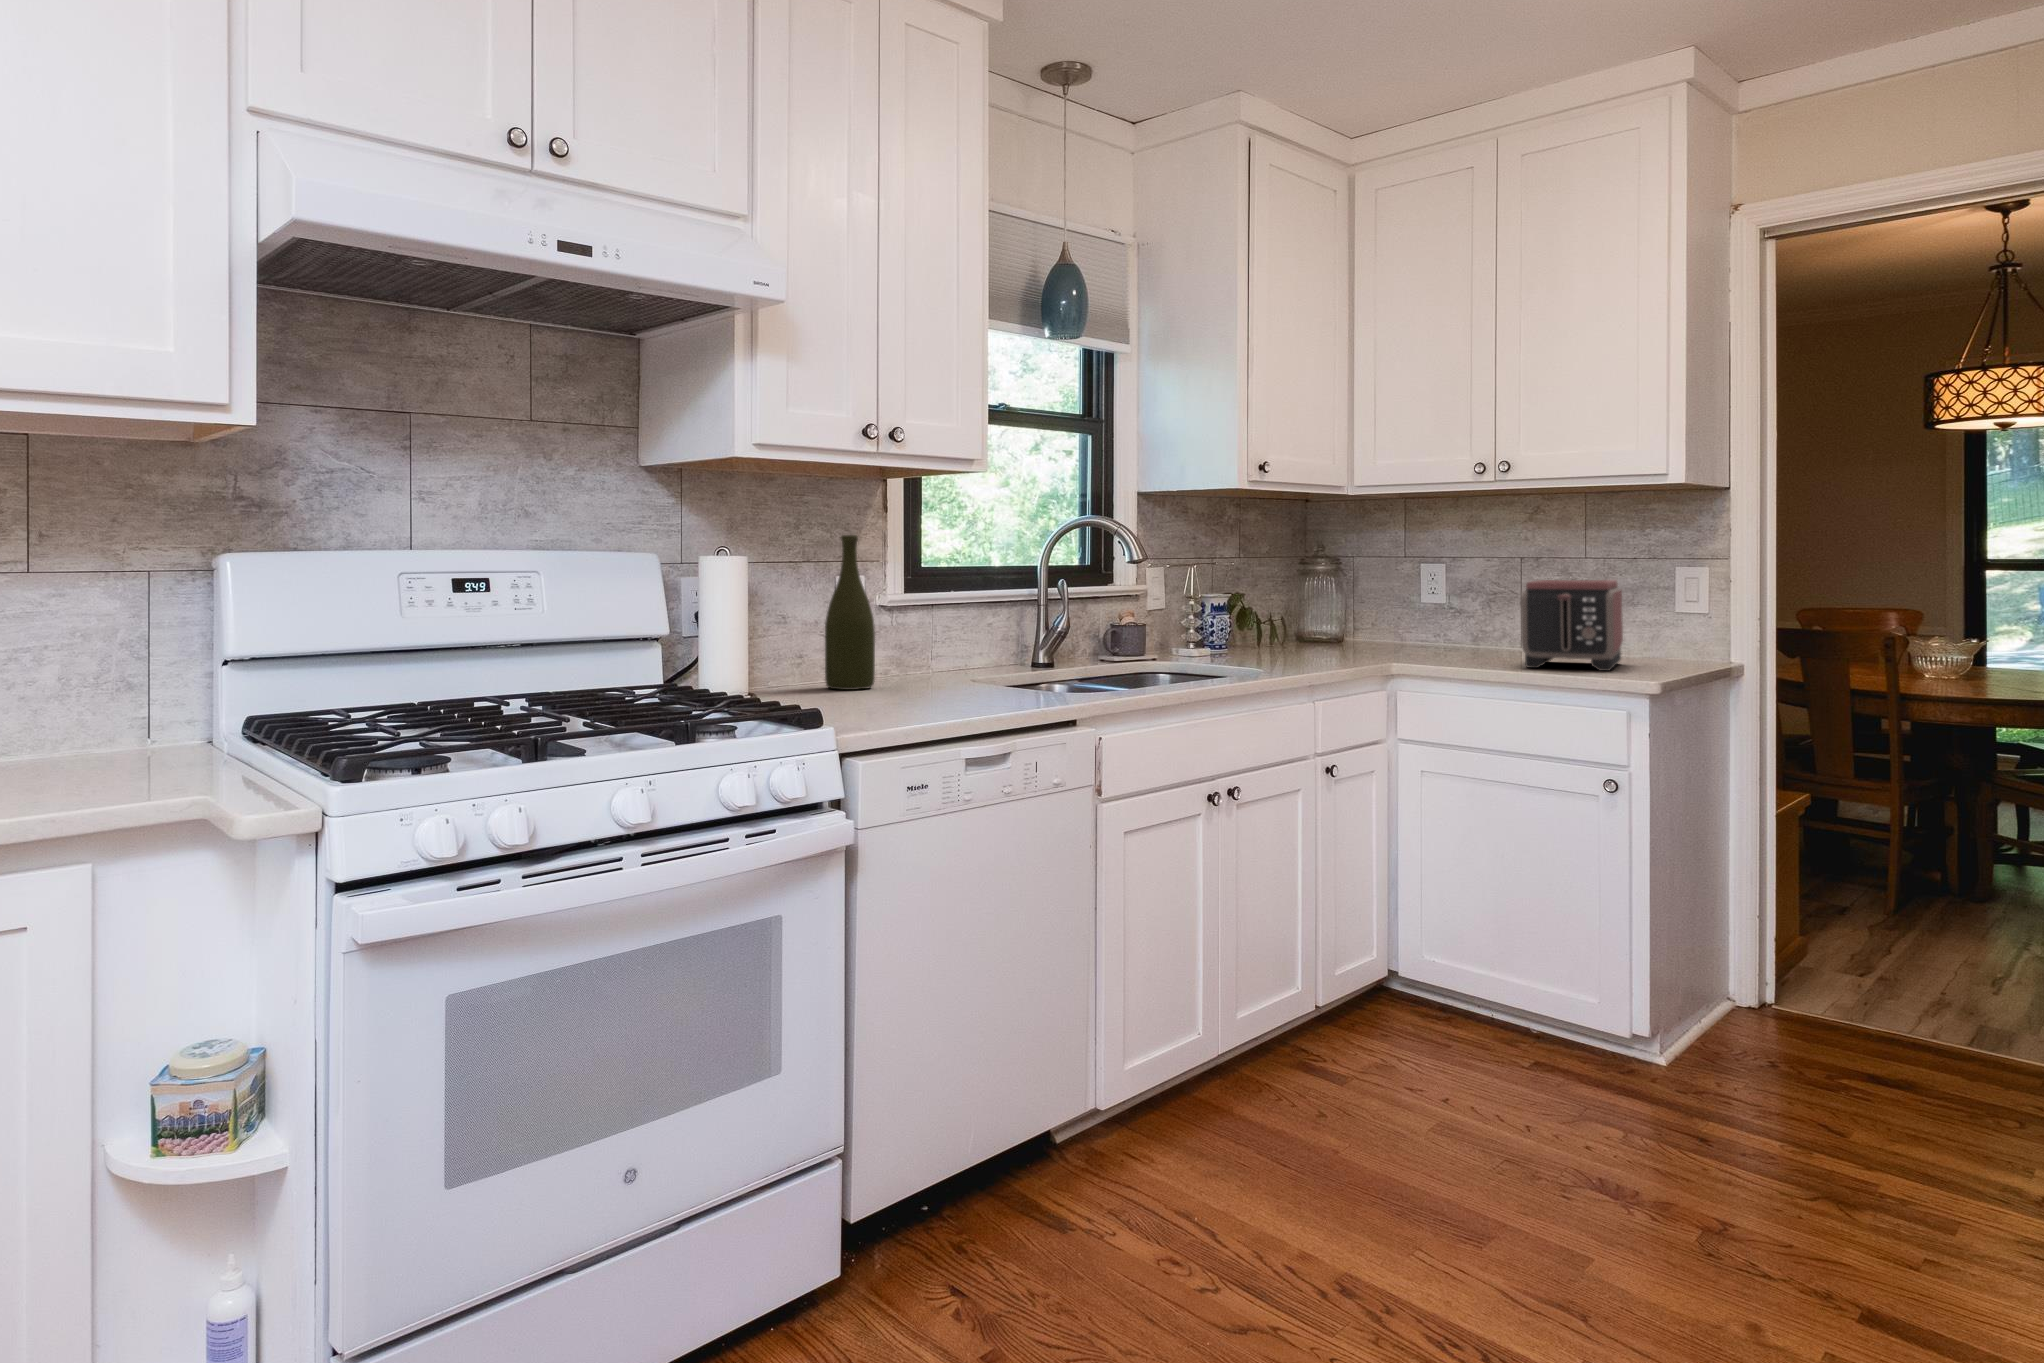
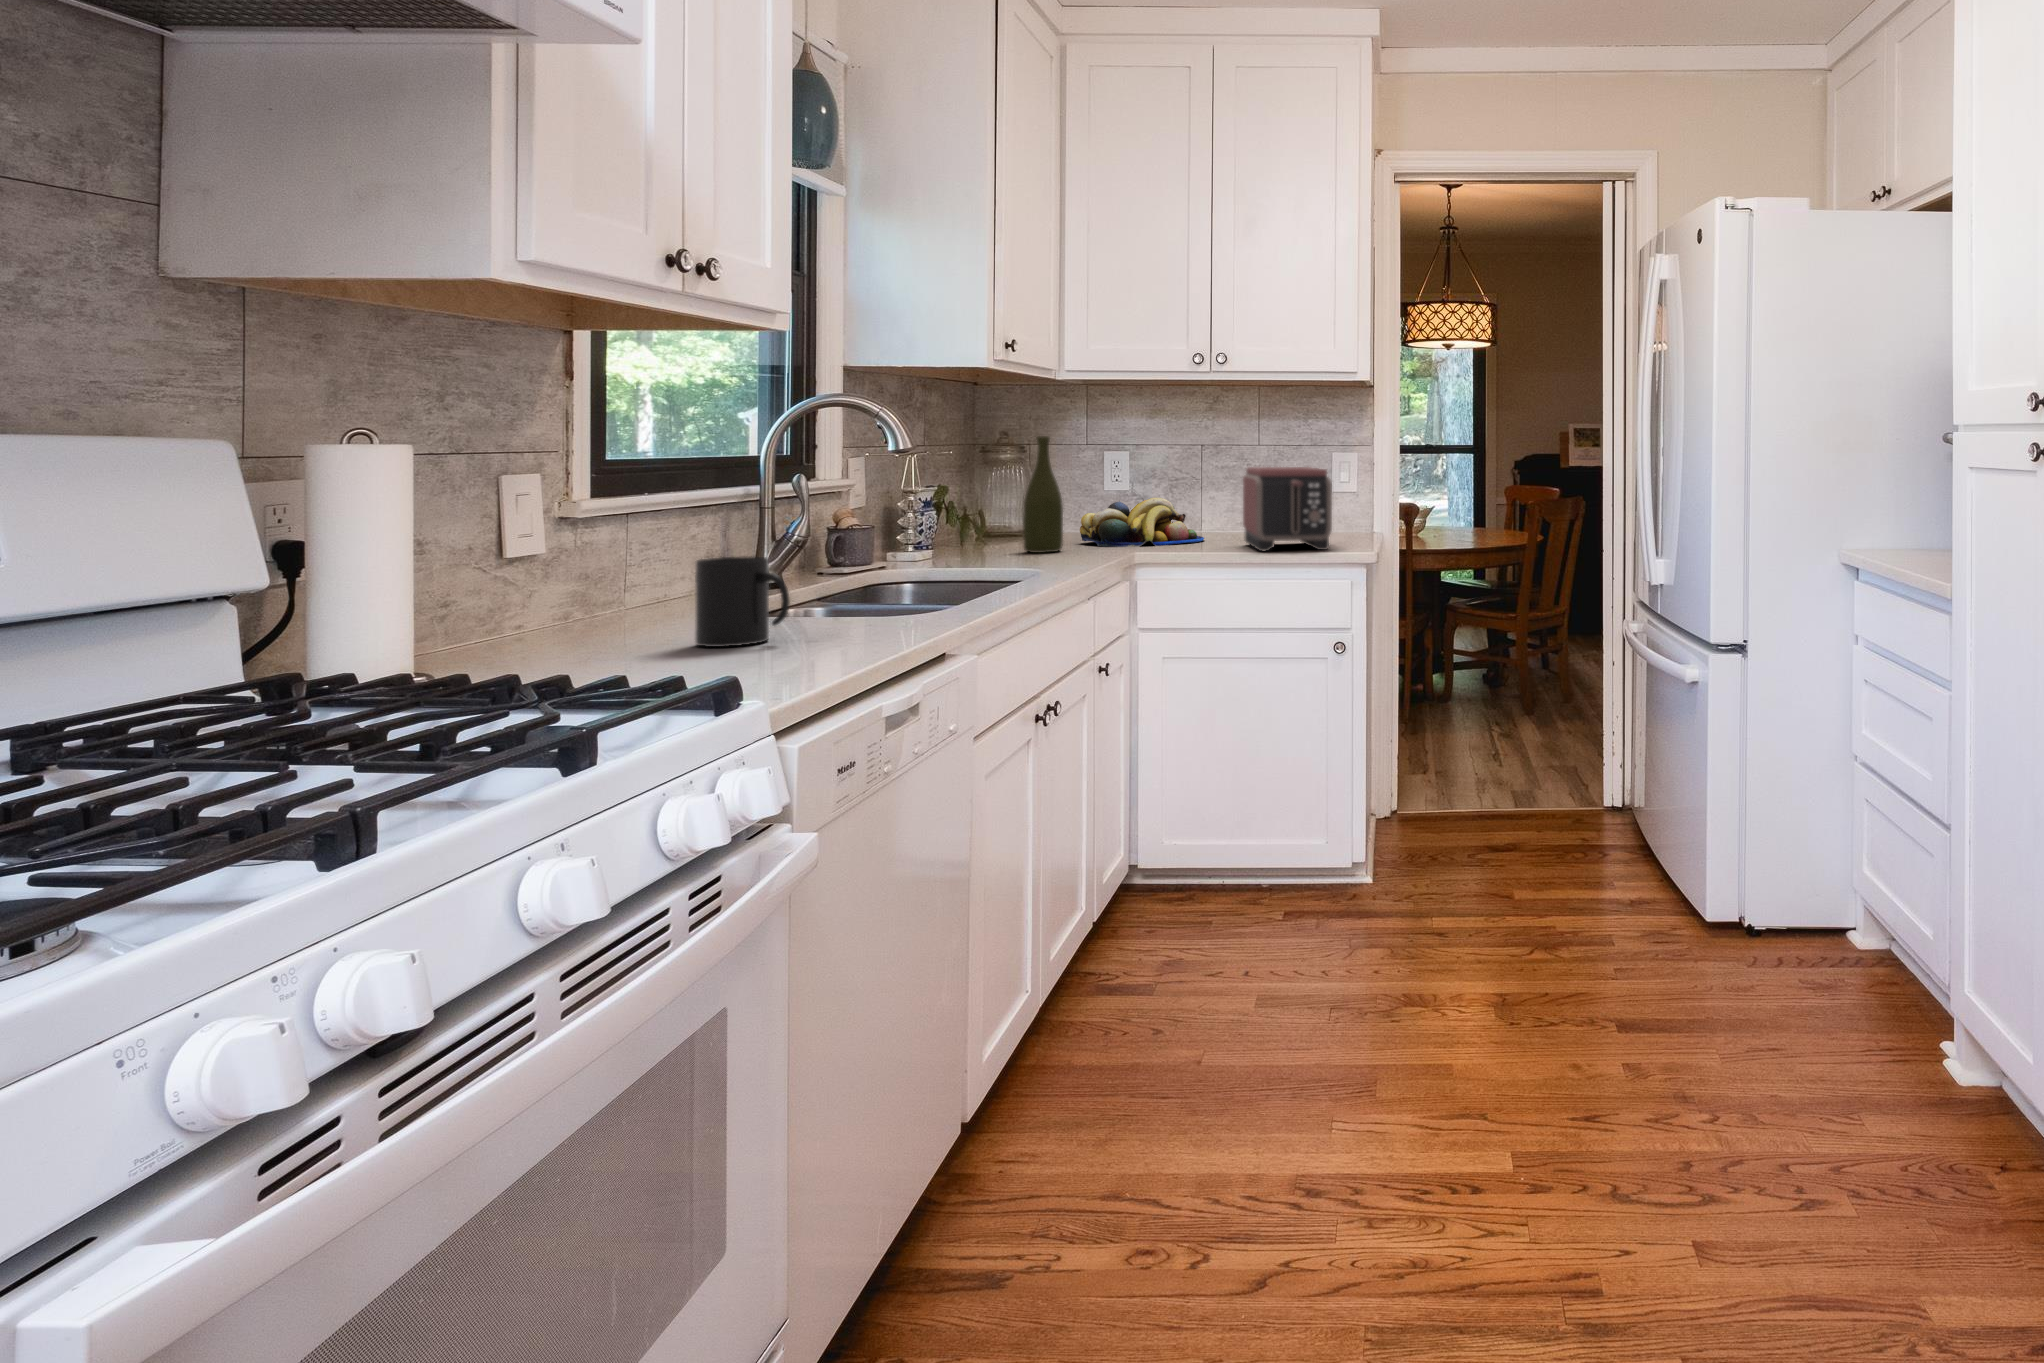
bottle: present [825,535,875,690] -> present [1023,436,1063,553]
fruit bowl: none [1389,610,1520,658] -> present [1080,498,1204,547]
mug: none [876,636,924,697] -> present [695,557,790,647]

